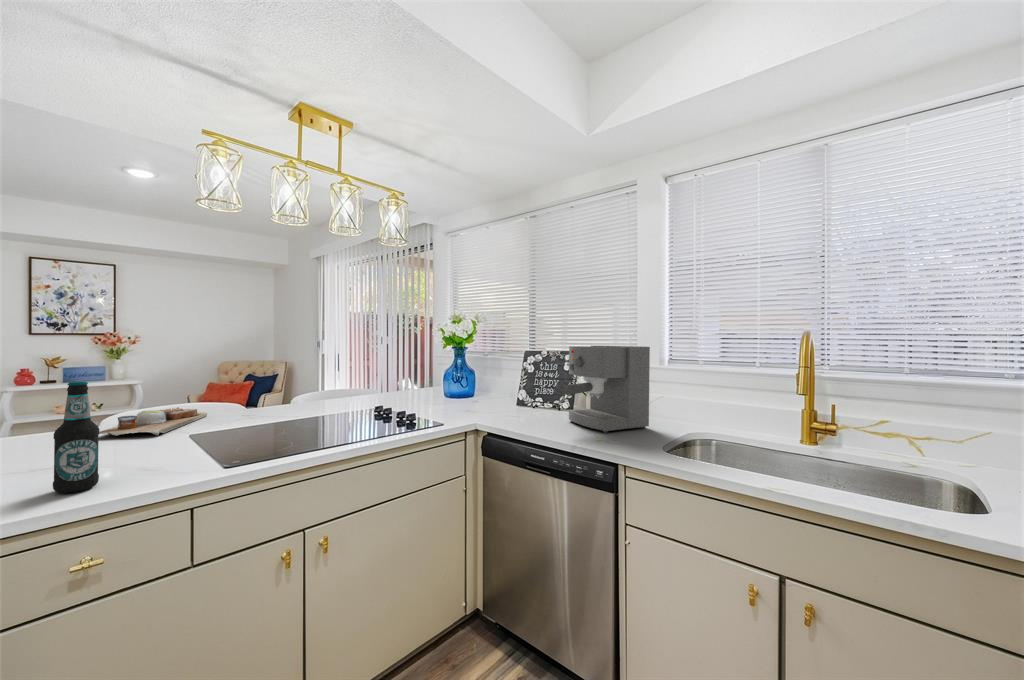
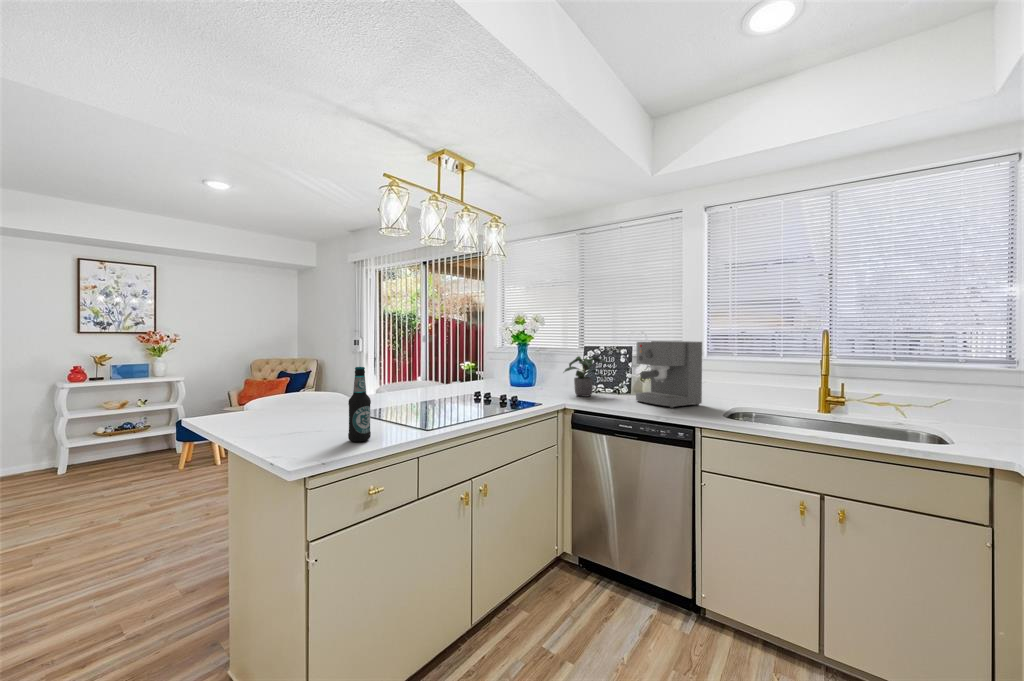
potted plant: none [488,363,547,413] -> present [564,356,608,397]
cutting board: present [99,407,207,436] -> none [295,394,344,413]

